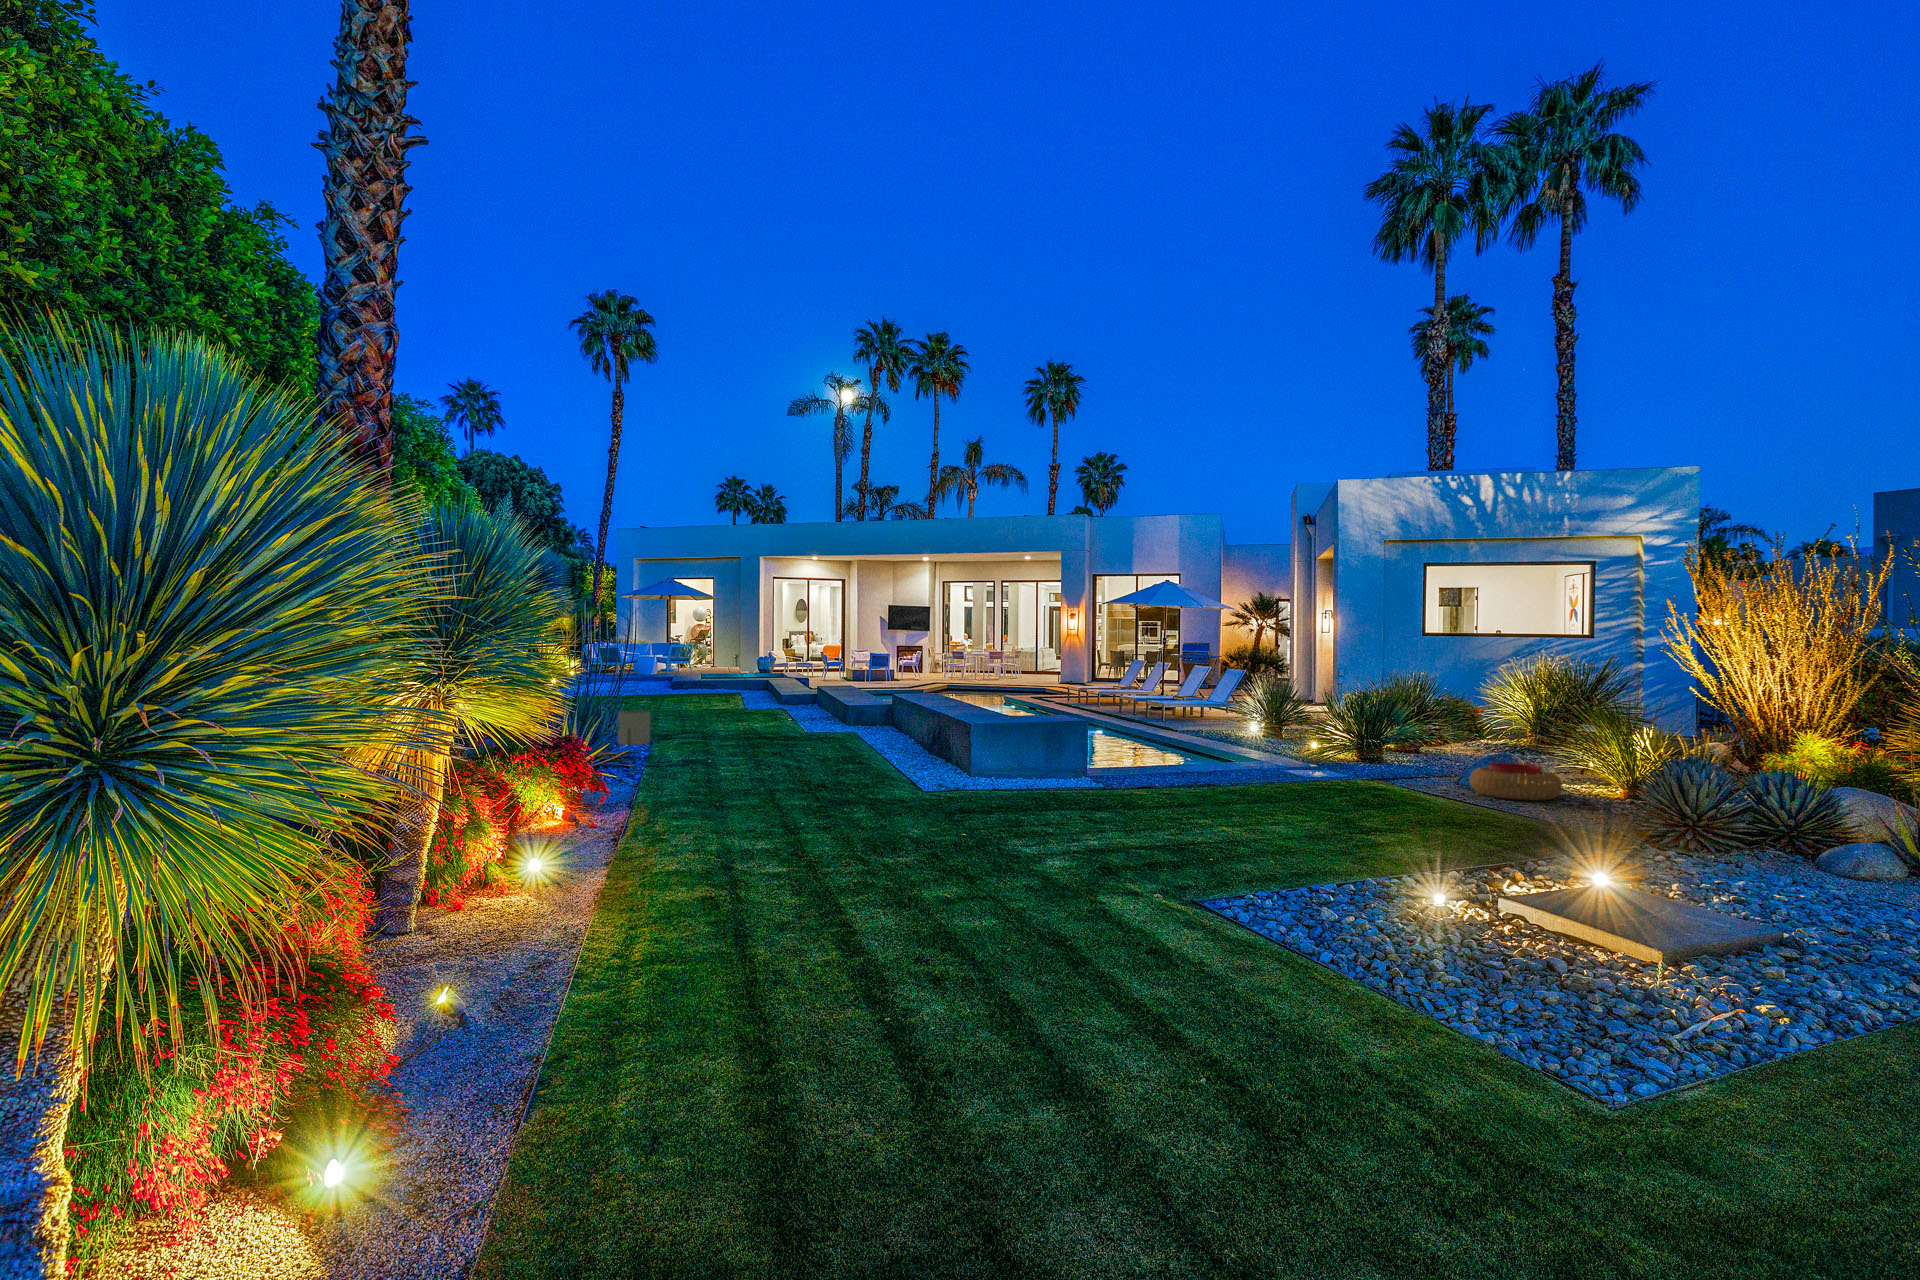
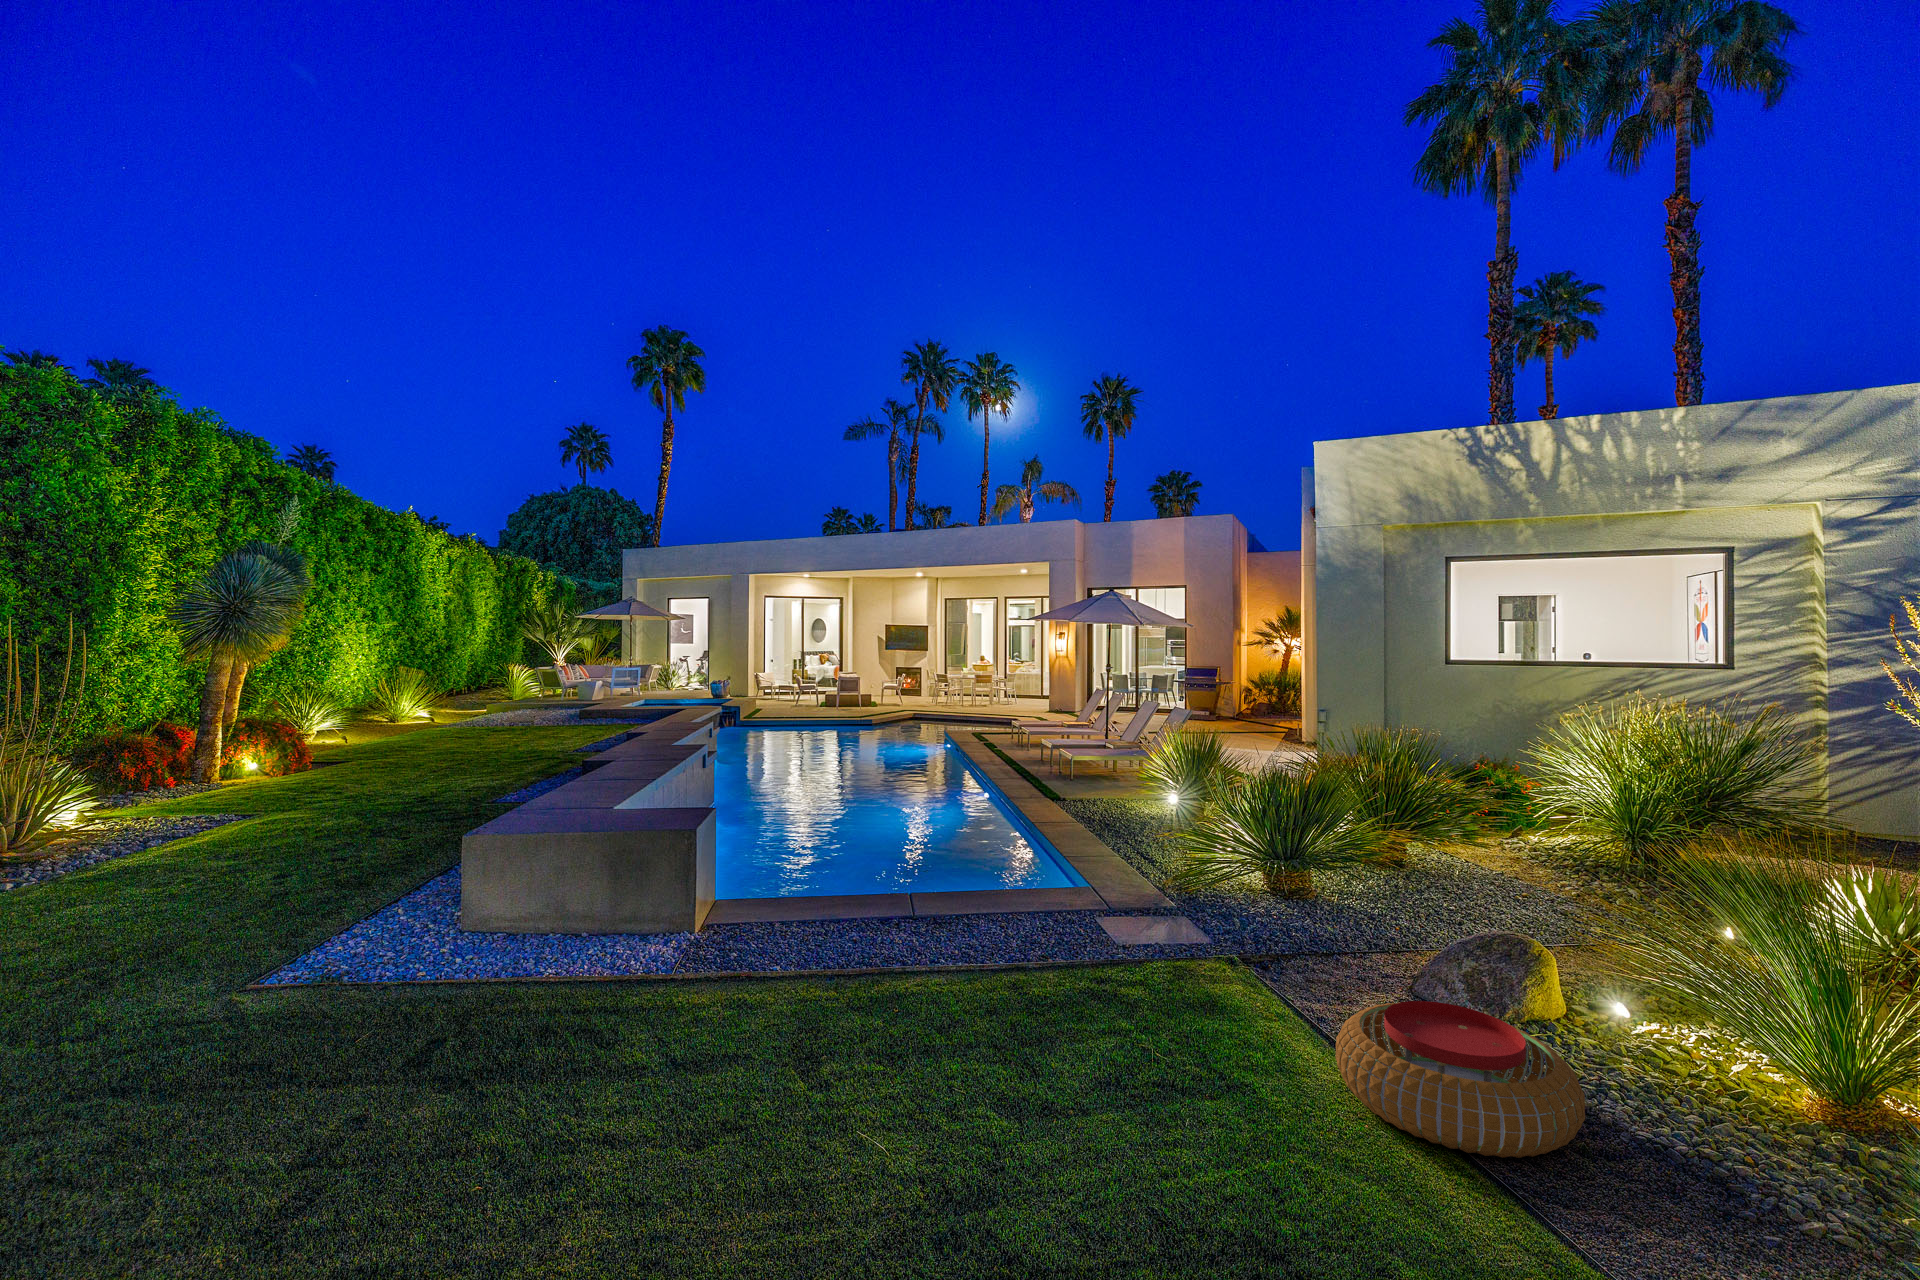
planter: present [618,711,651,747] -> none [36,777,103,855]

